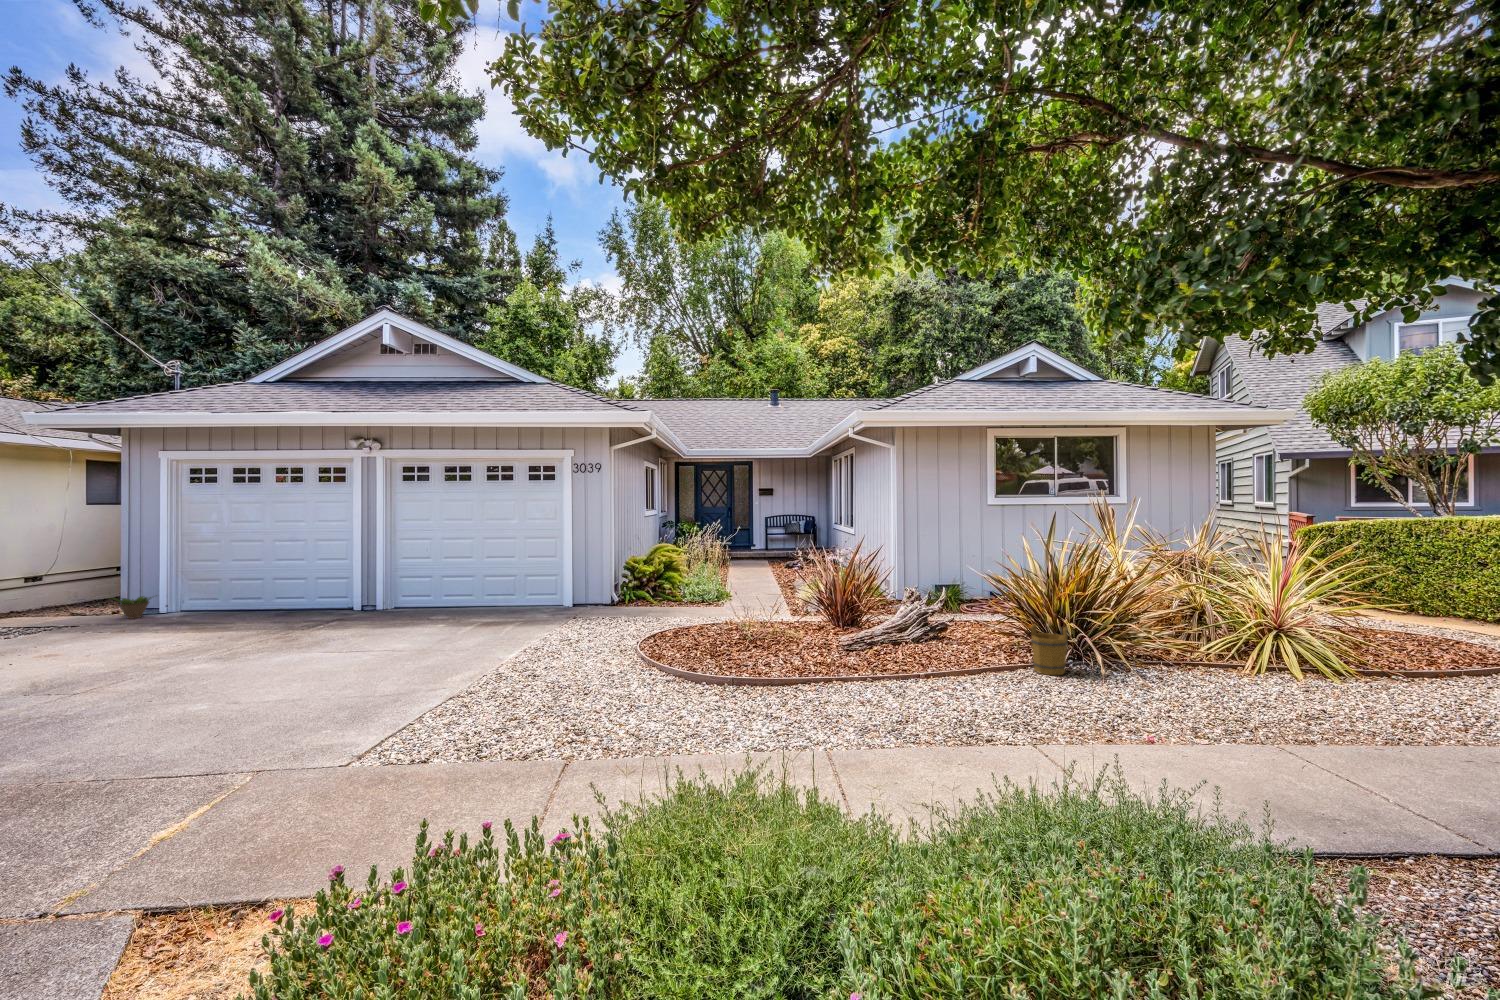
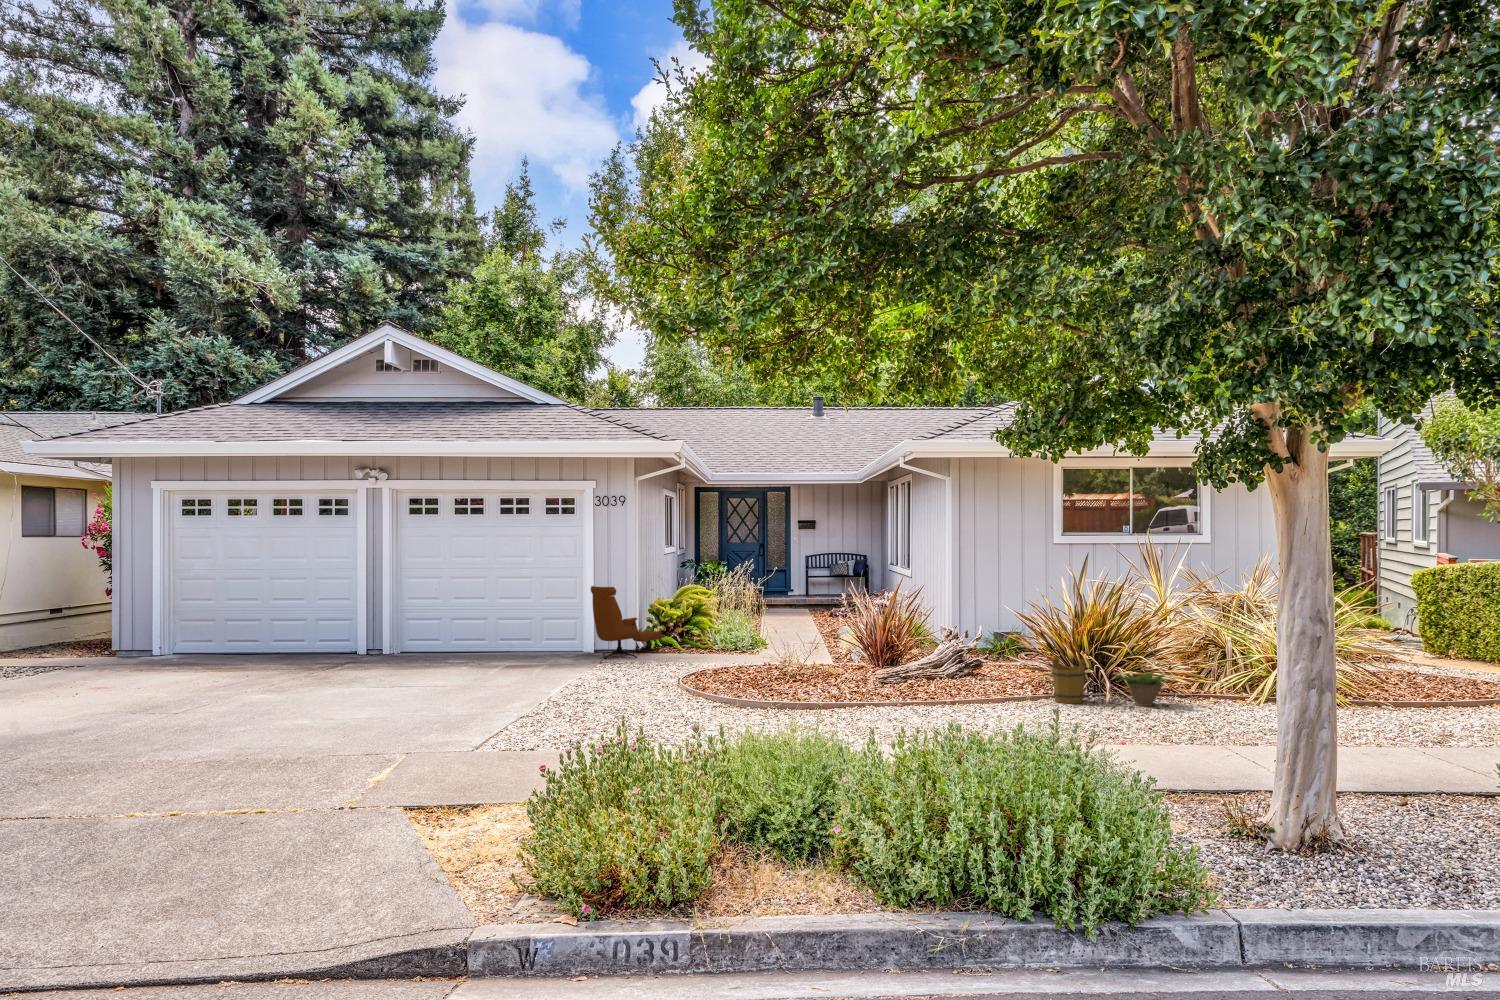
lounge chair: none [564,546,635,615] -> present [591,586,663,659]
decorative plant: present [115,596,151,619] -> present [1118,671,1167,706]

